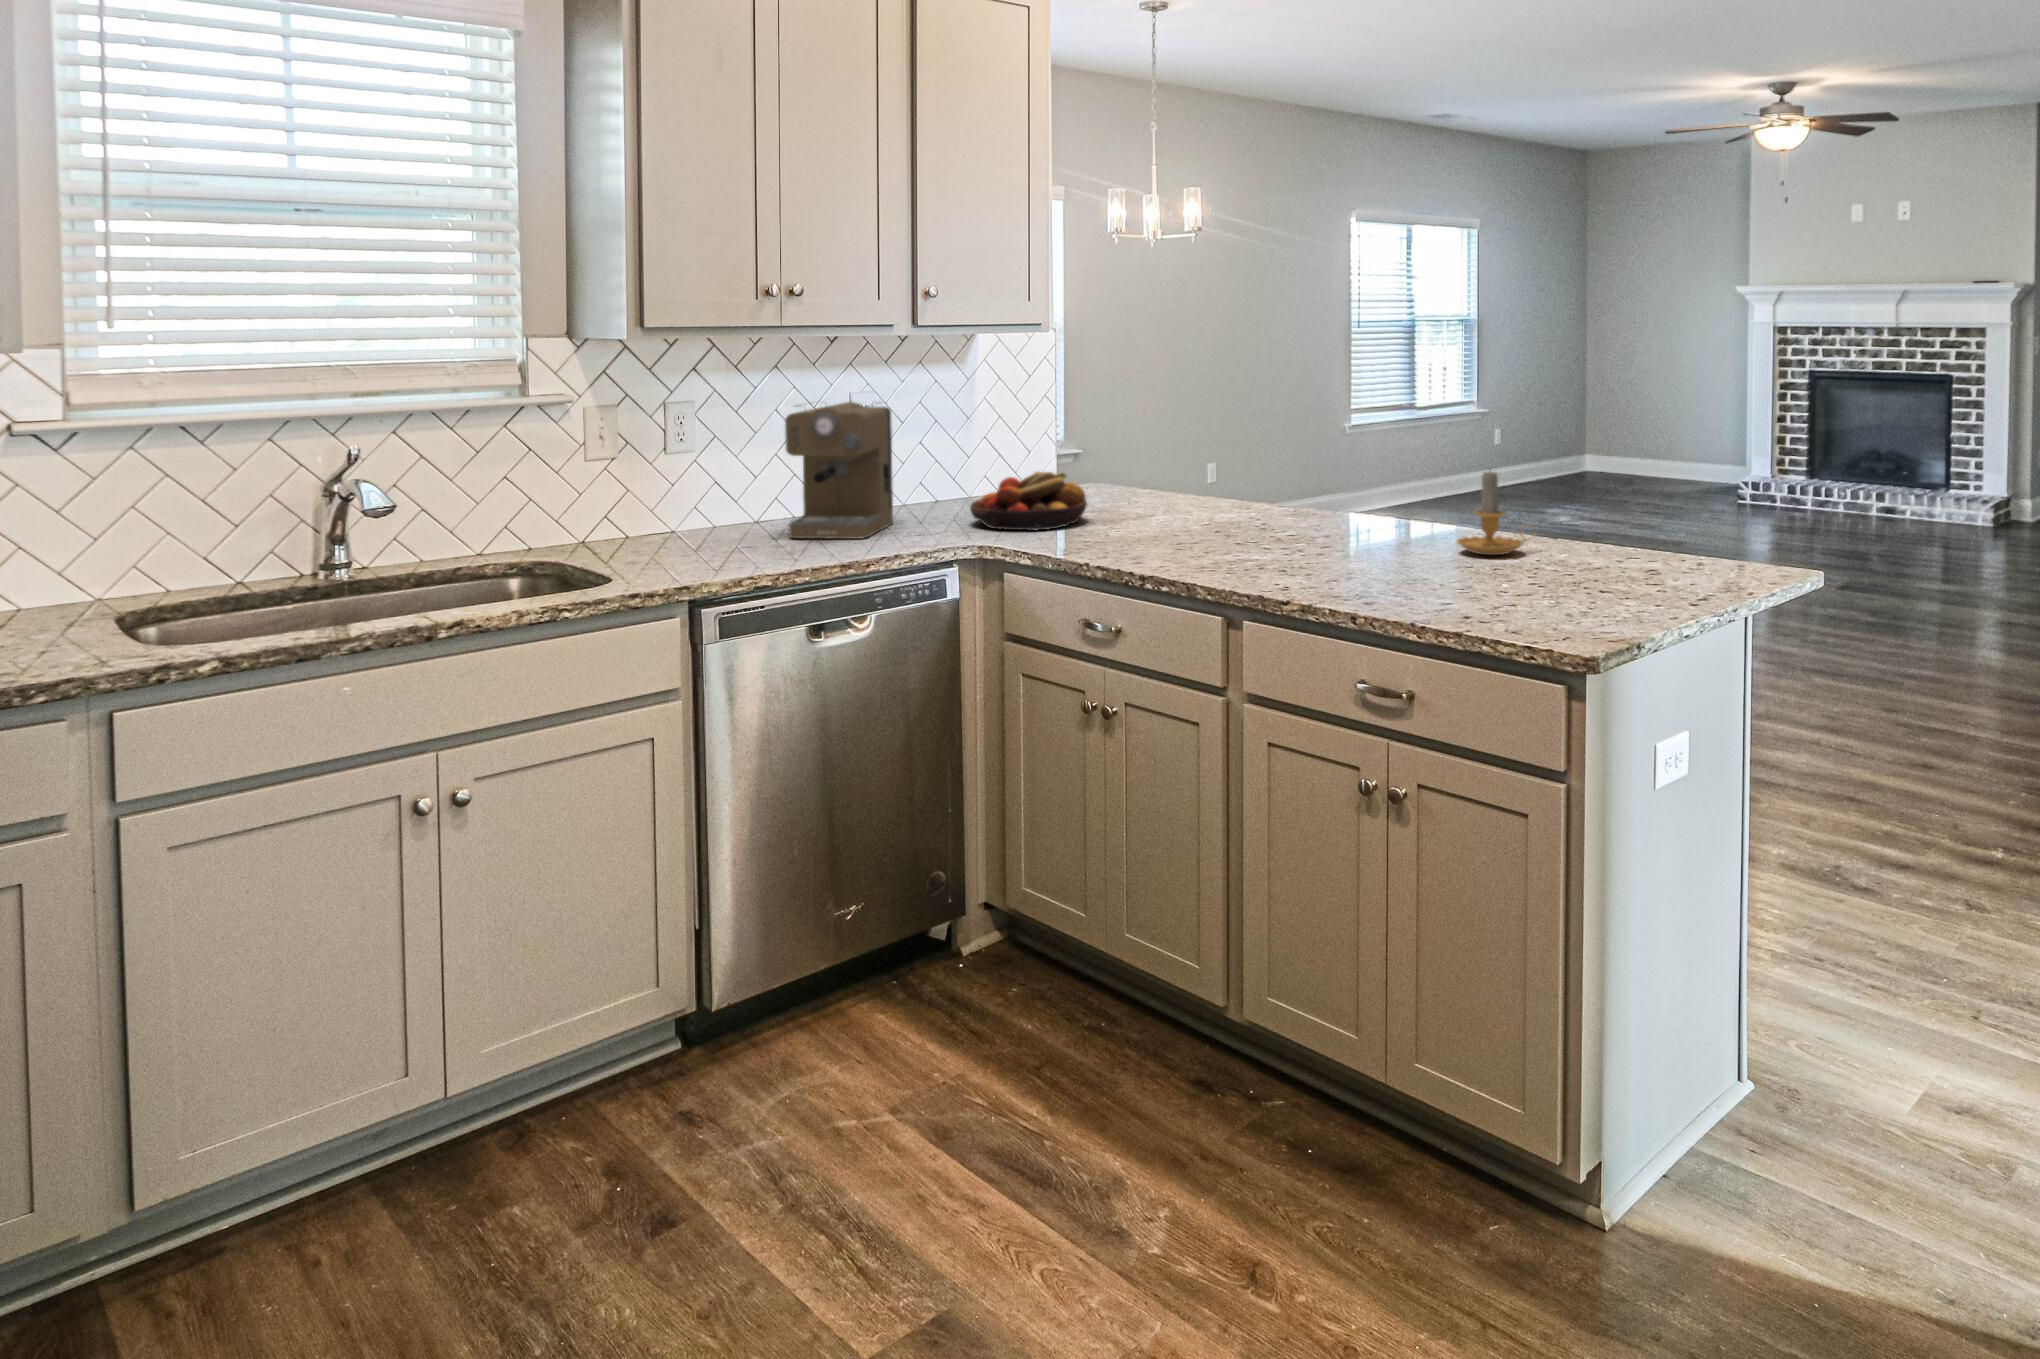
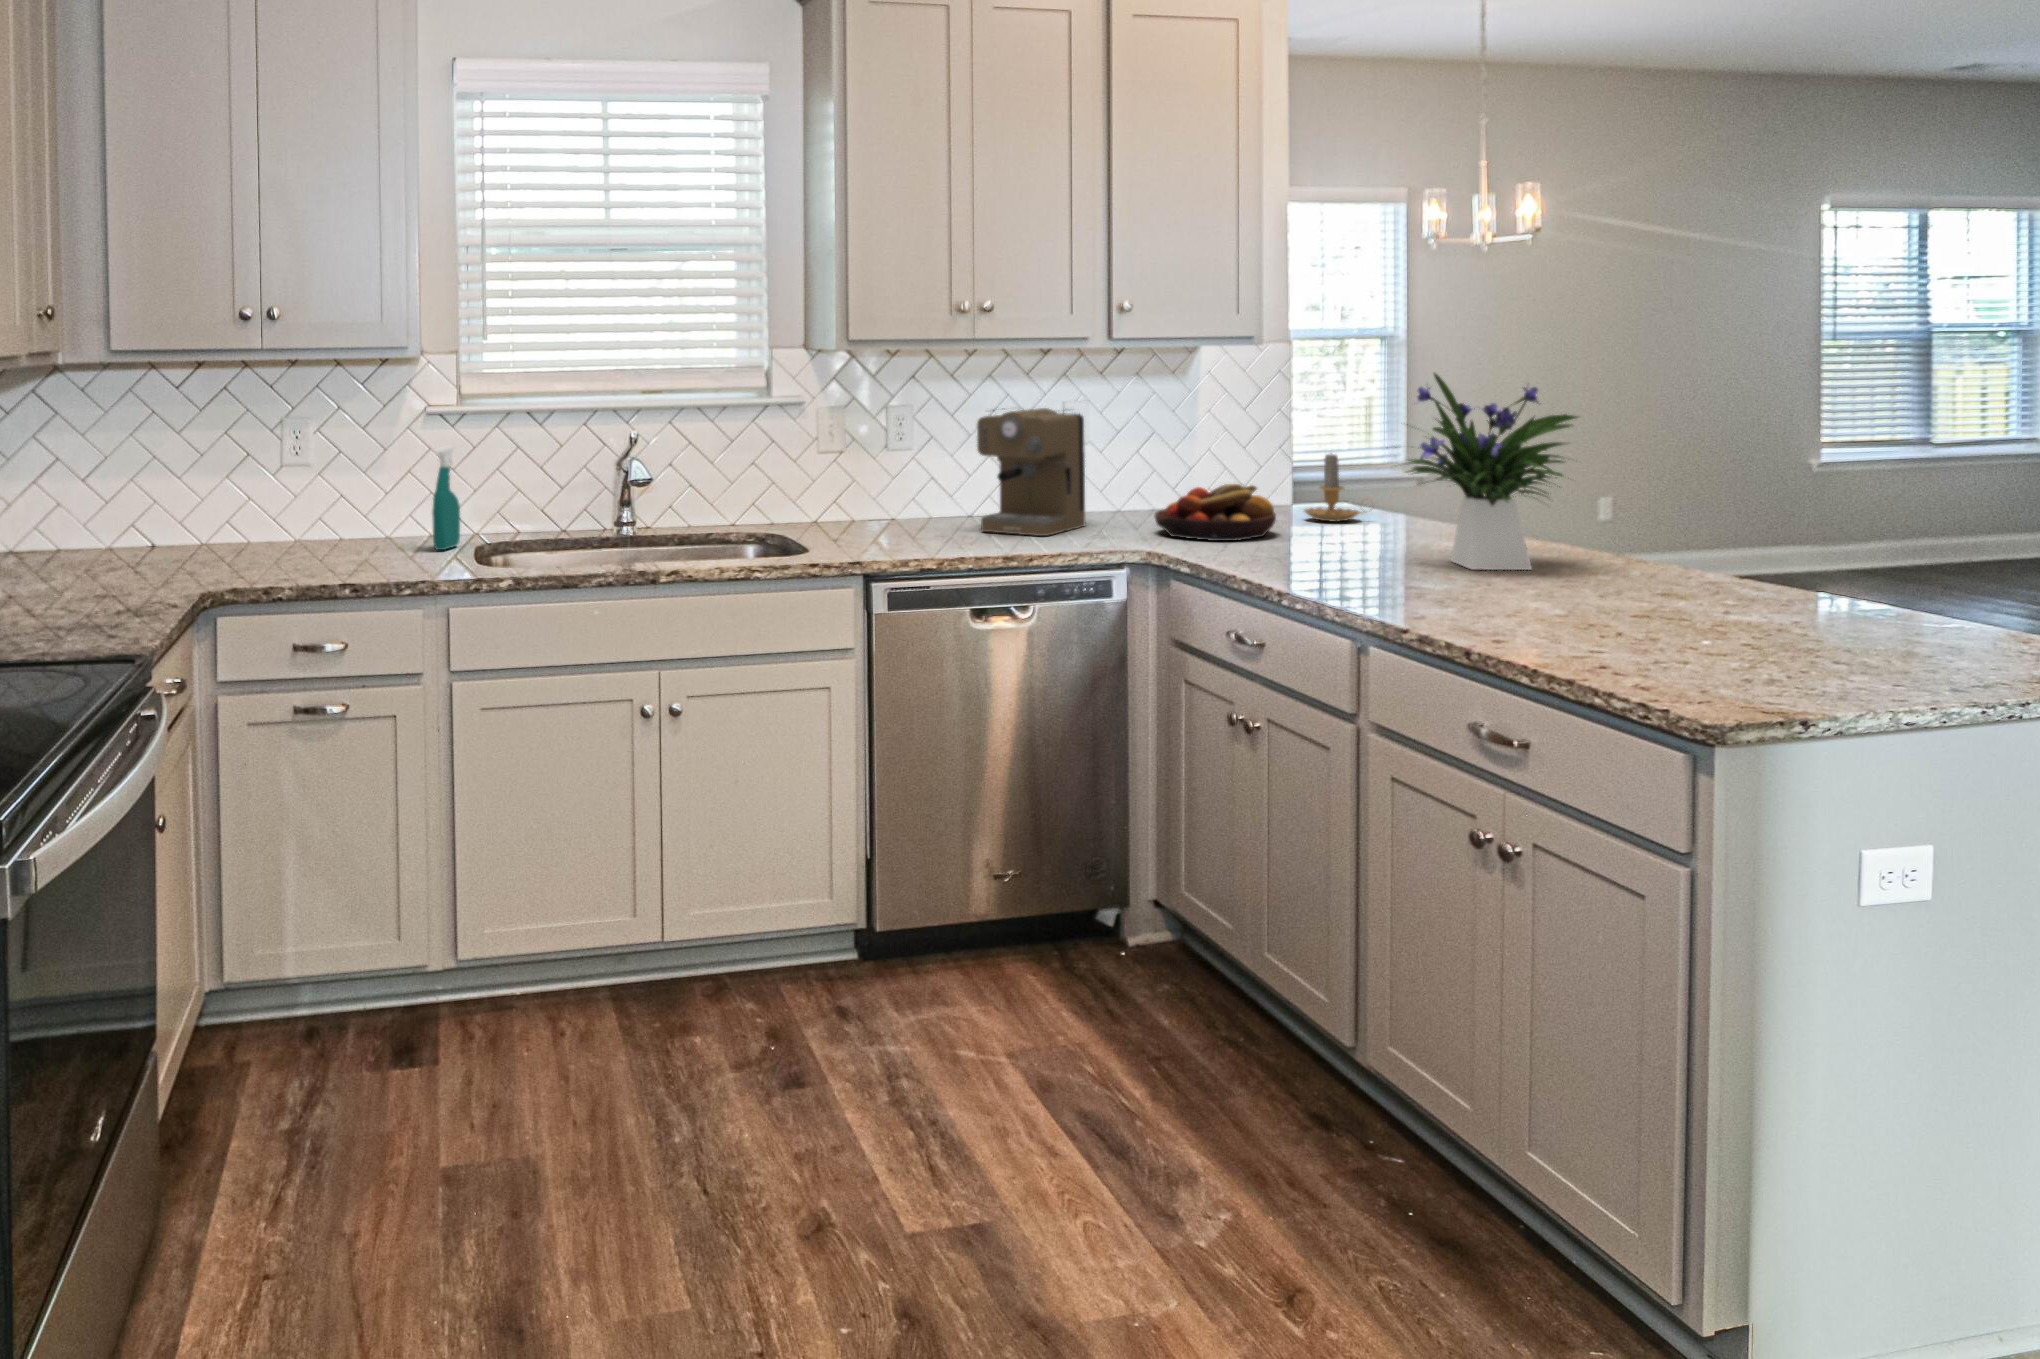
flower arrangement: none [1209,362,1376,541] -> present [1395,374,1577,570]
candle: present [1457,472,1532,555] -> present [1304,454,1371,522]
spray bottle: none [35,477,79,628] -> present [432,445,460,550]

